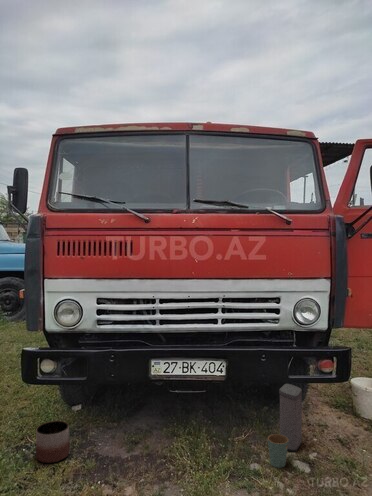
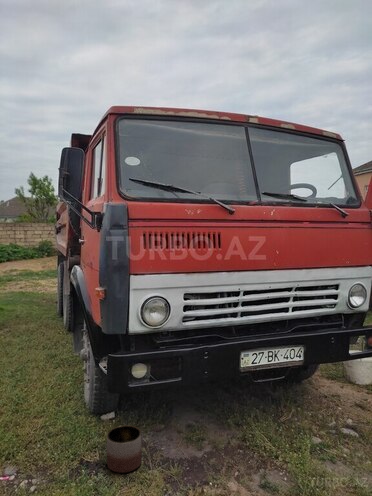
trash can: present [268,384,302,468] -> none [318,361,343,437]

